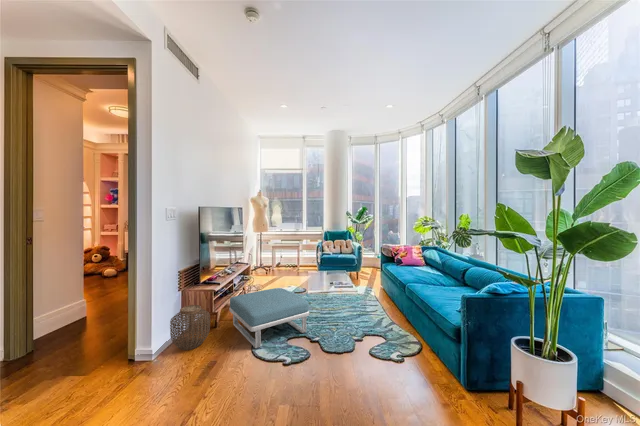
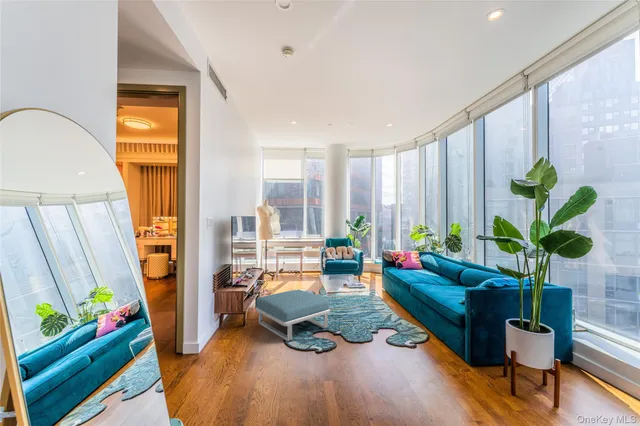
woven basket: present [170,305,210,350] -> none [211,304,245,344]

